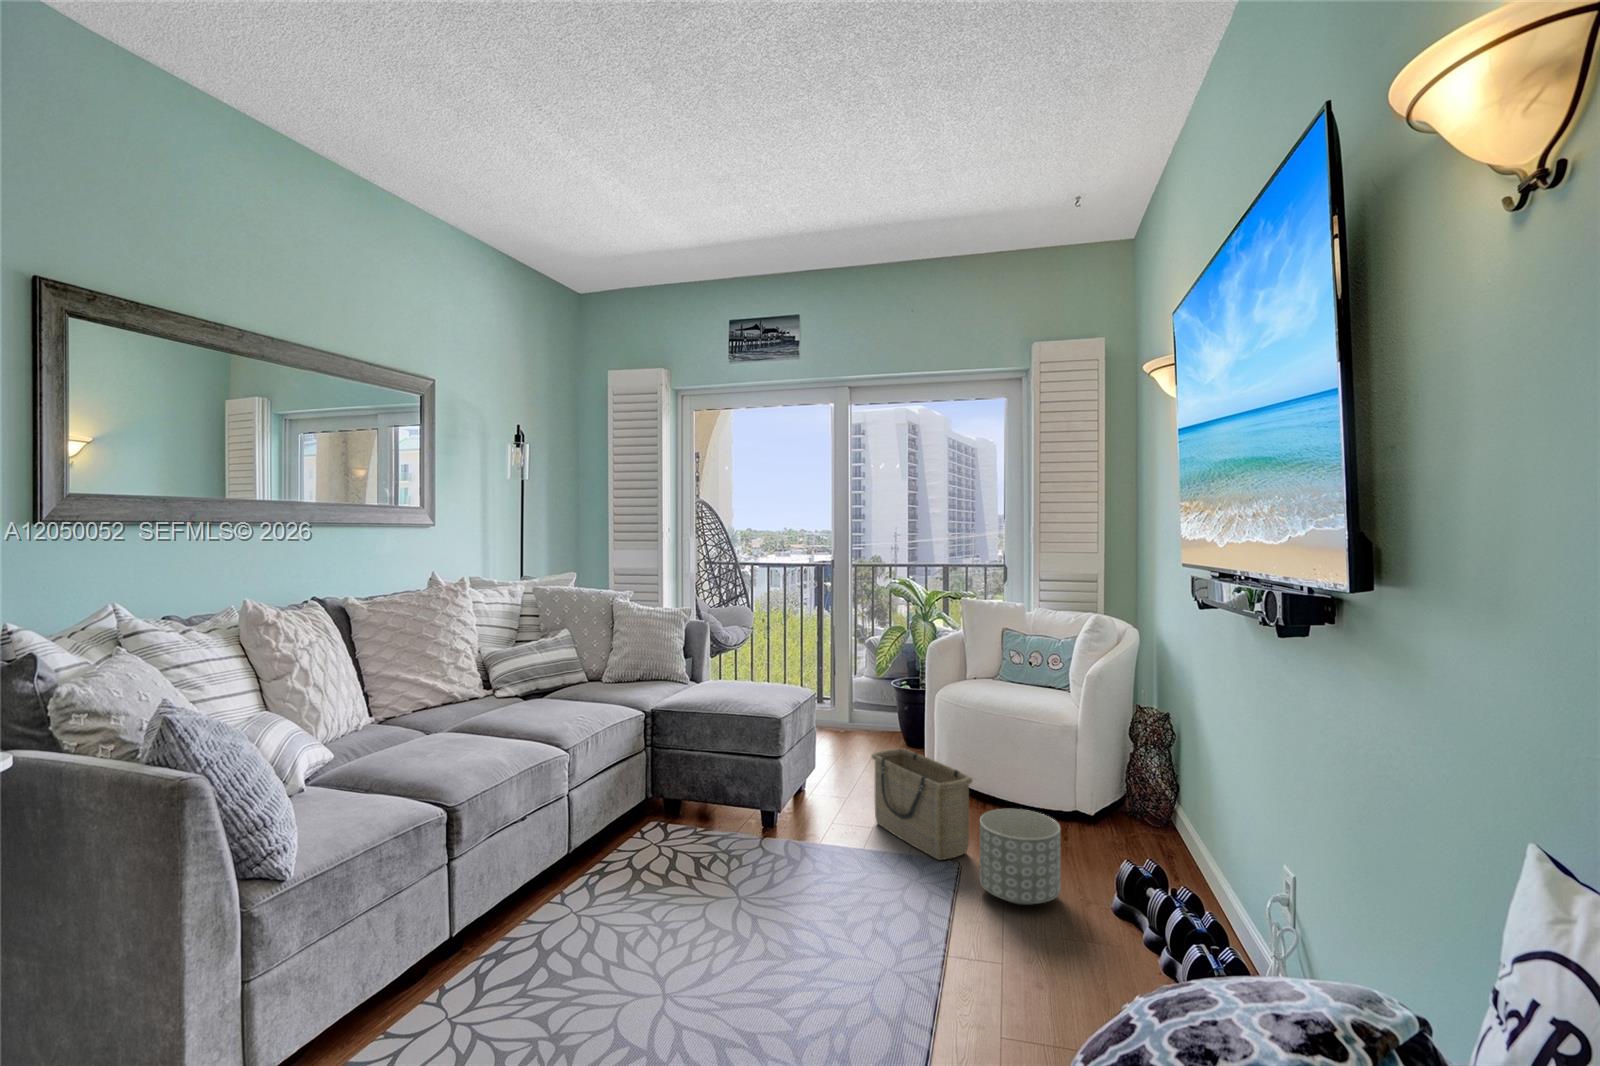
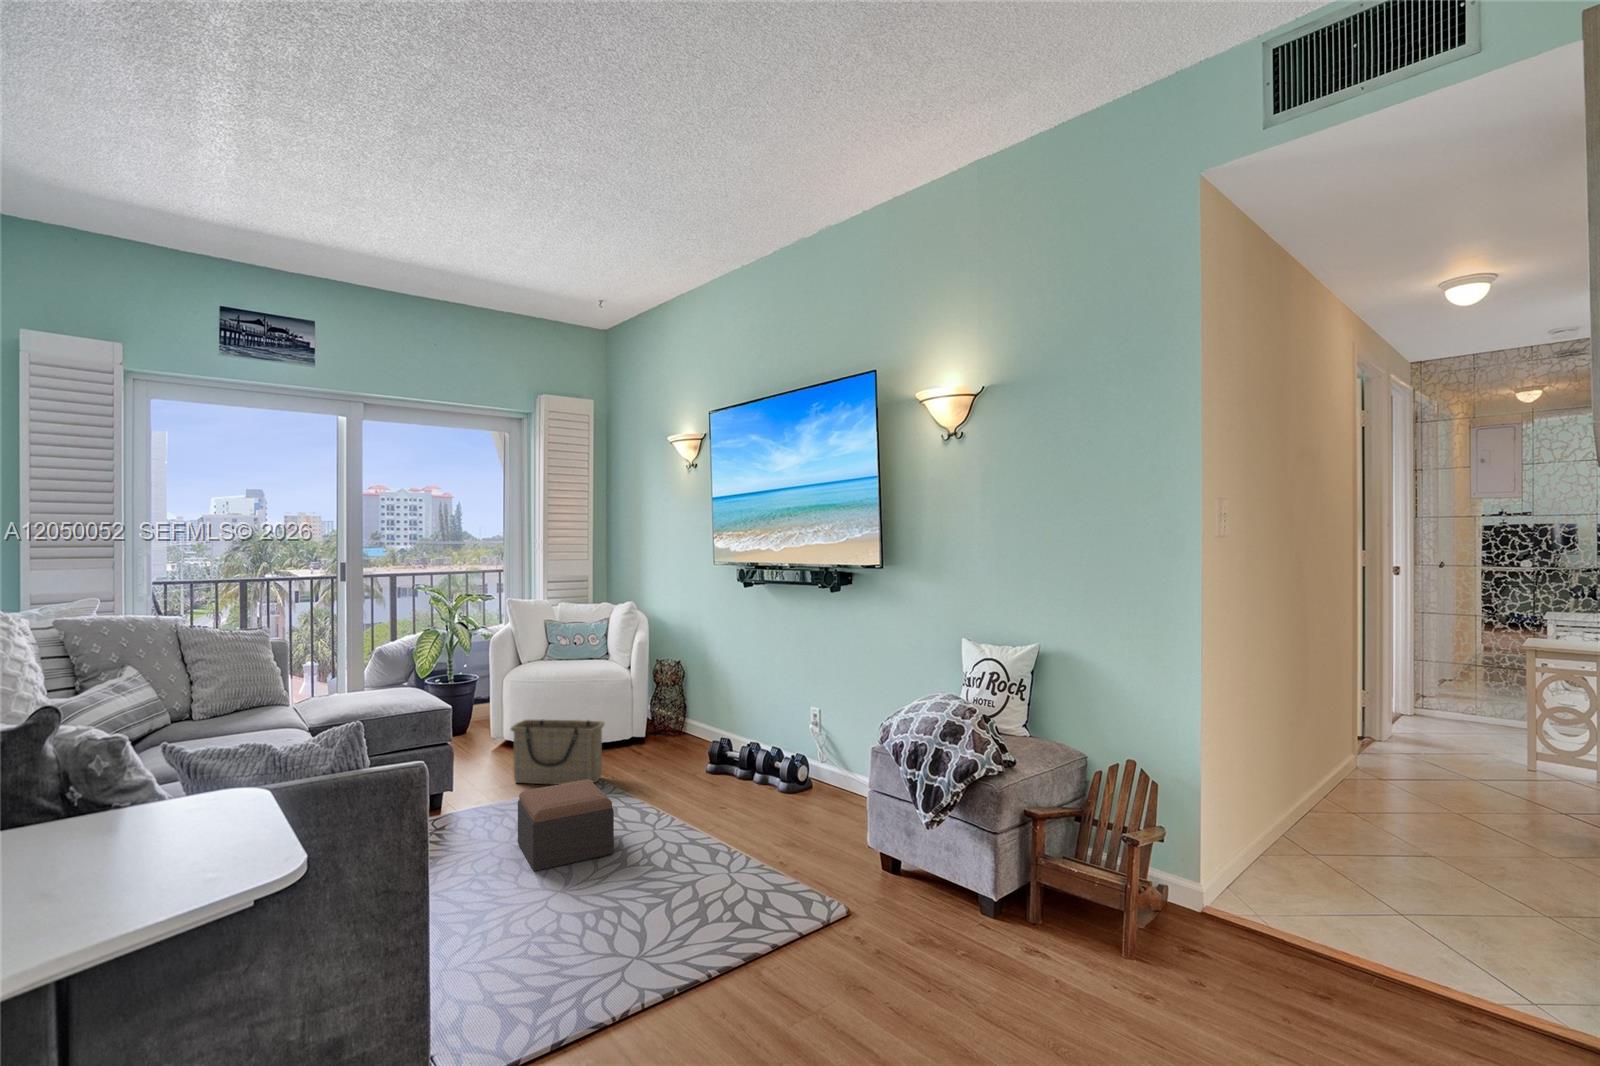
planter: present [980,809,1061,905] -> none [633,730,684,787]
footstool: none [706,842,844,981] -> present [518,780,614,871]

